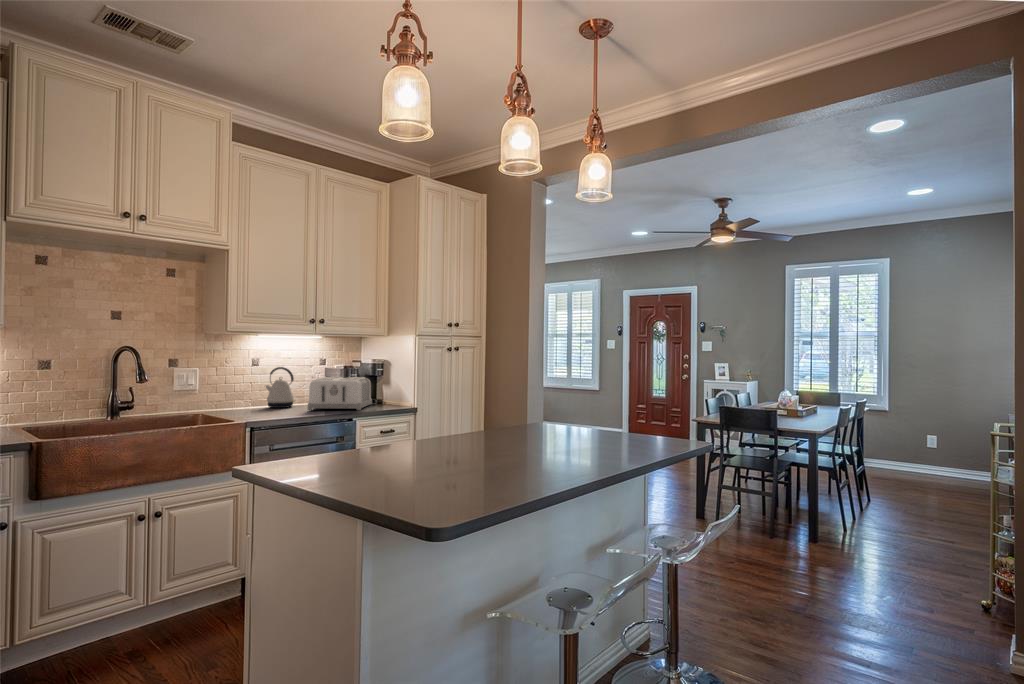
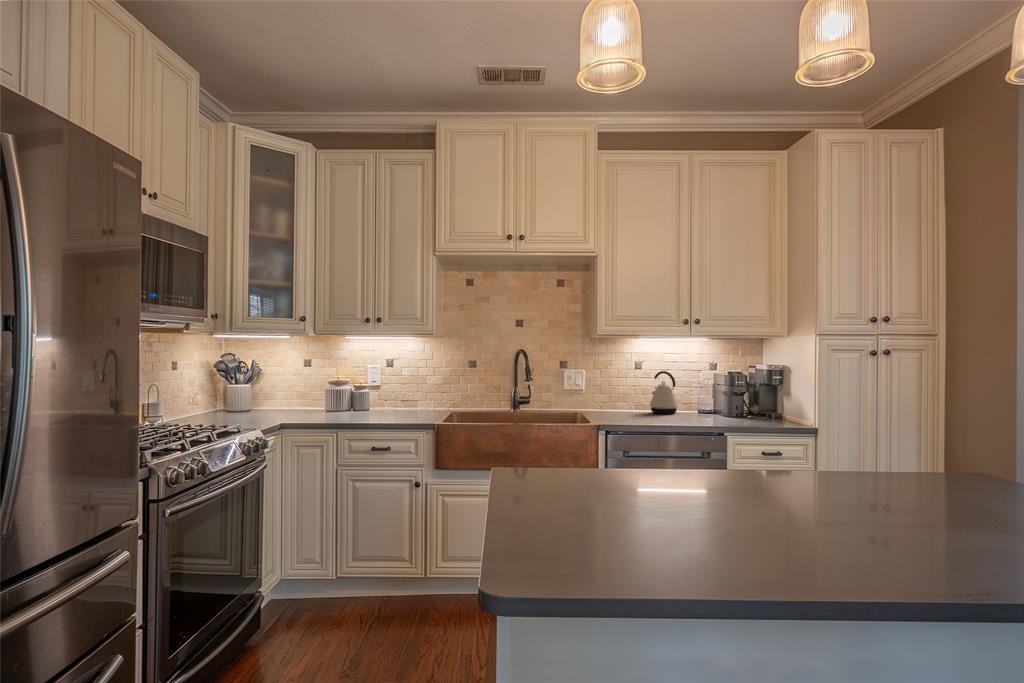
toaster: present [308,377,372,410] -> none [679,384,761,424]

